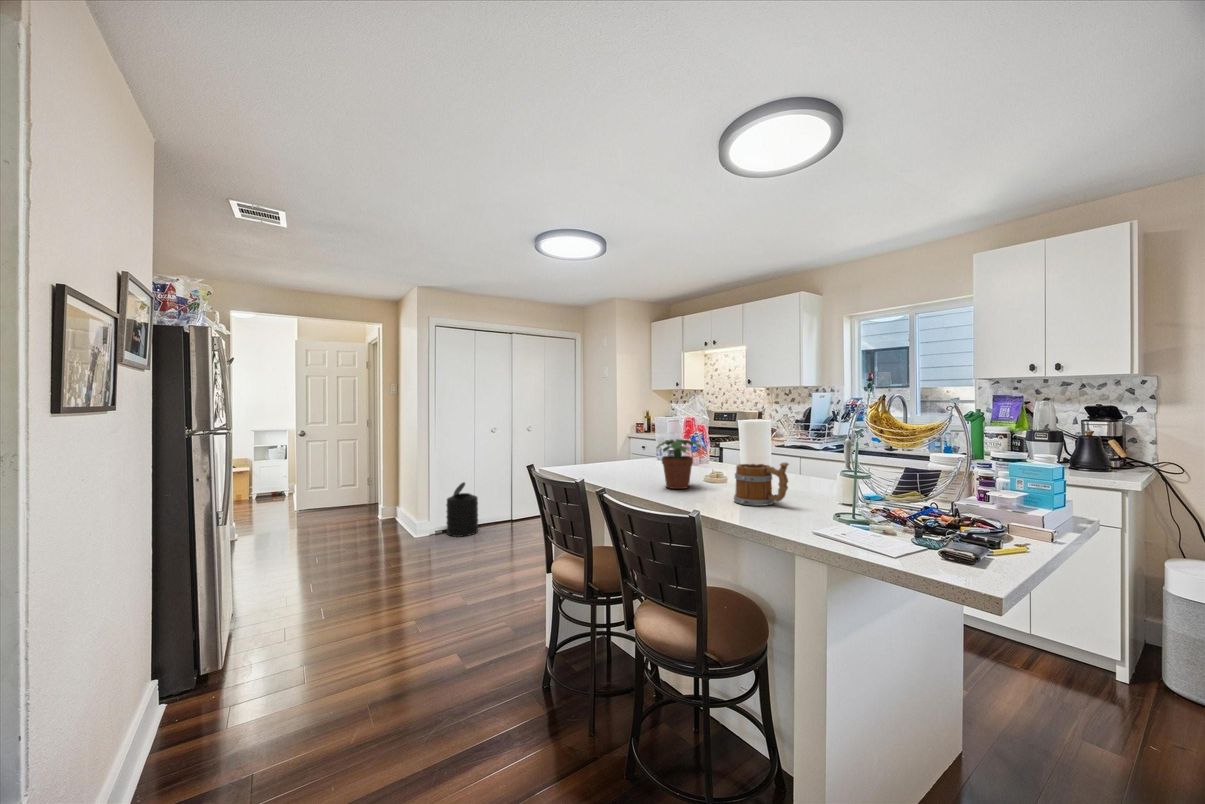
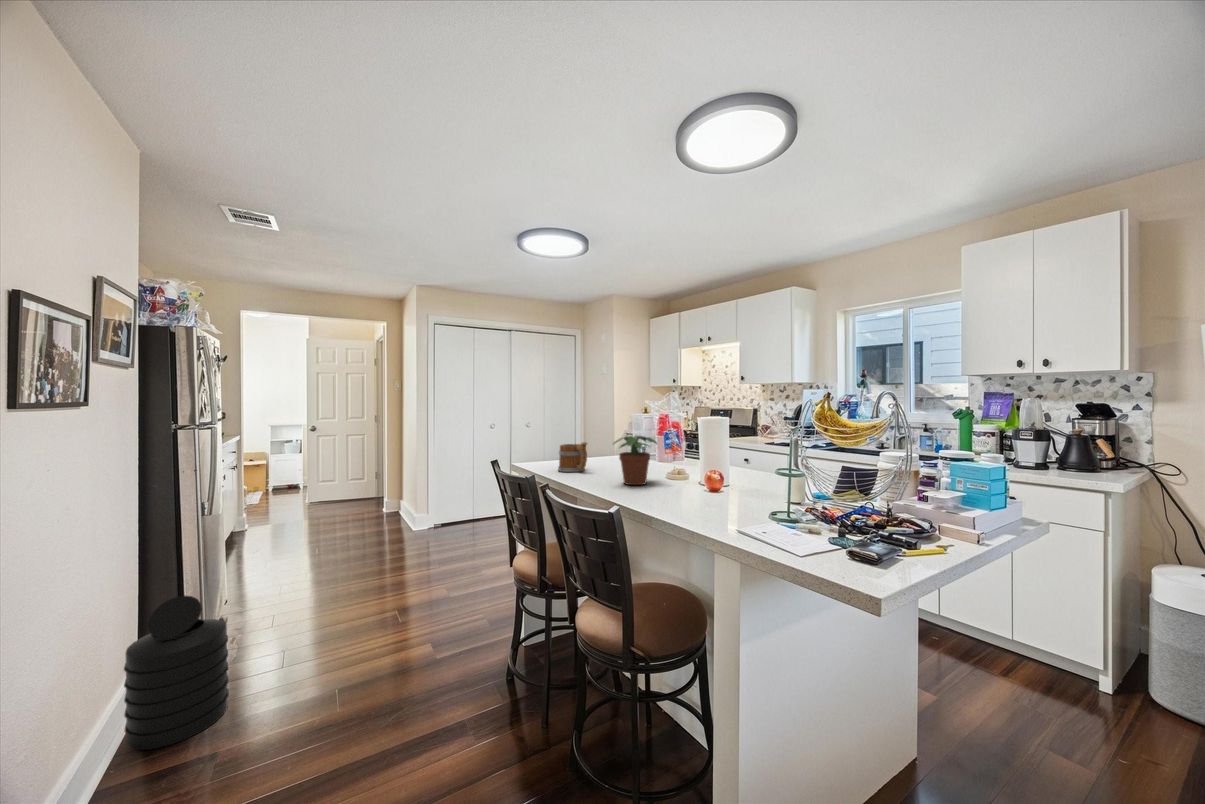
mug: present [734,462,789,506] -> present [558,442,587,472]
trash can: present [446,482,478,537] -> present [124,595,229,750]

